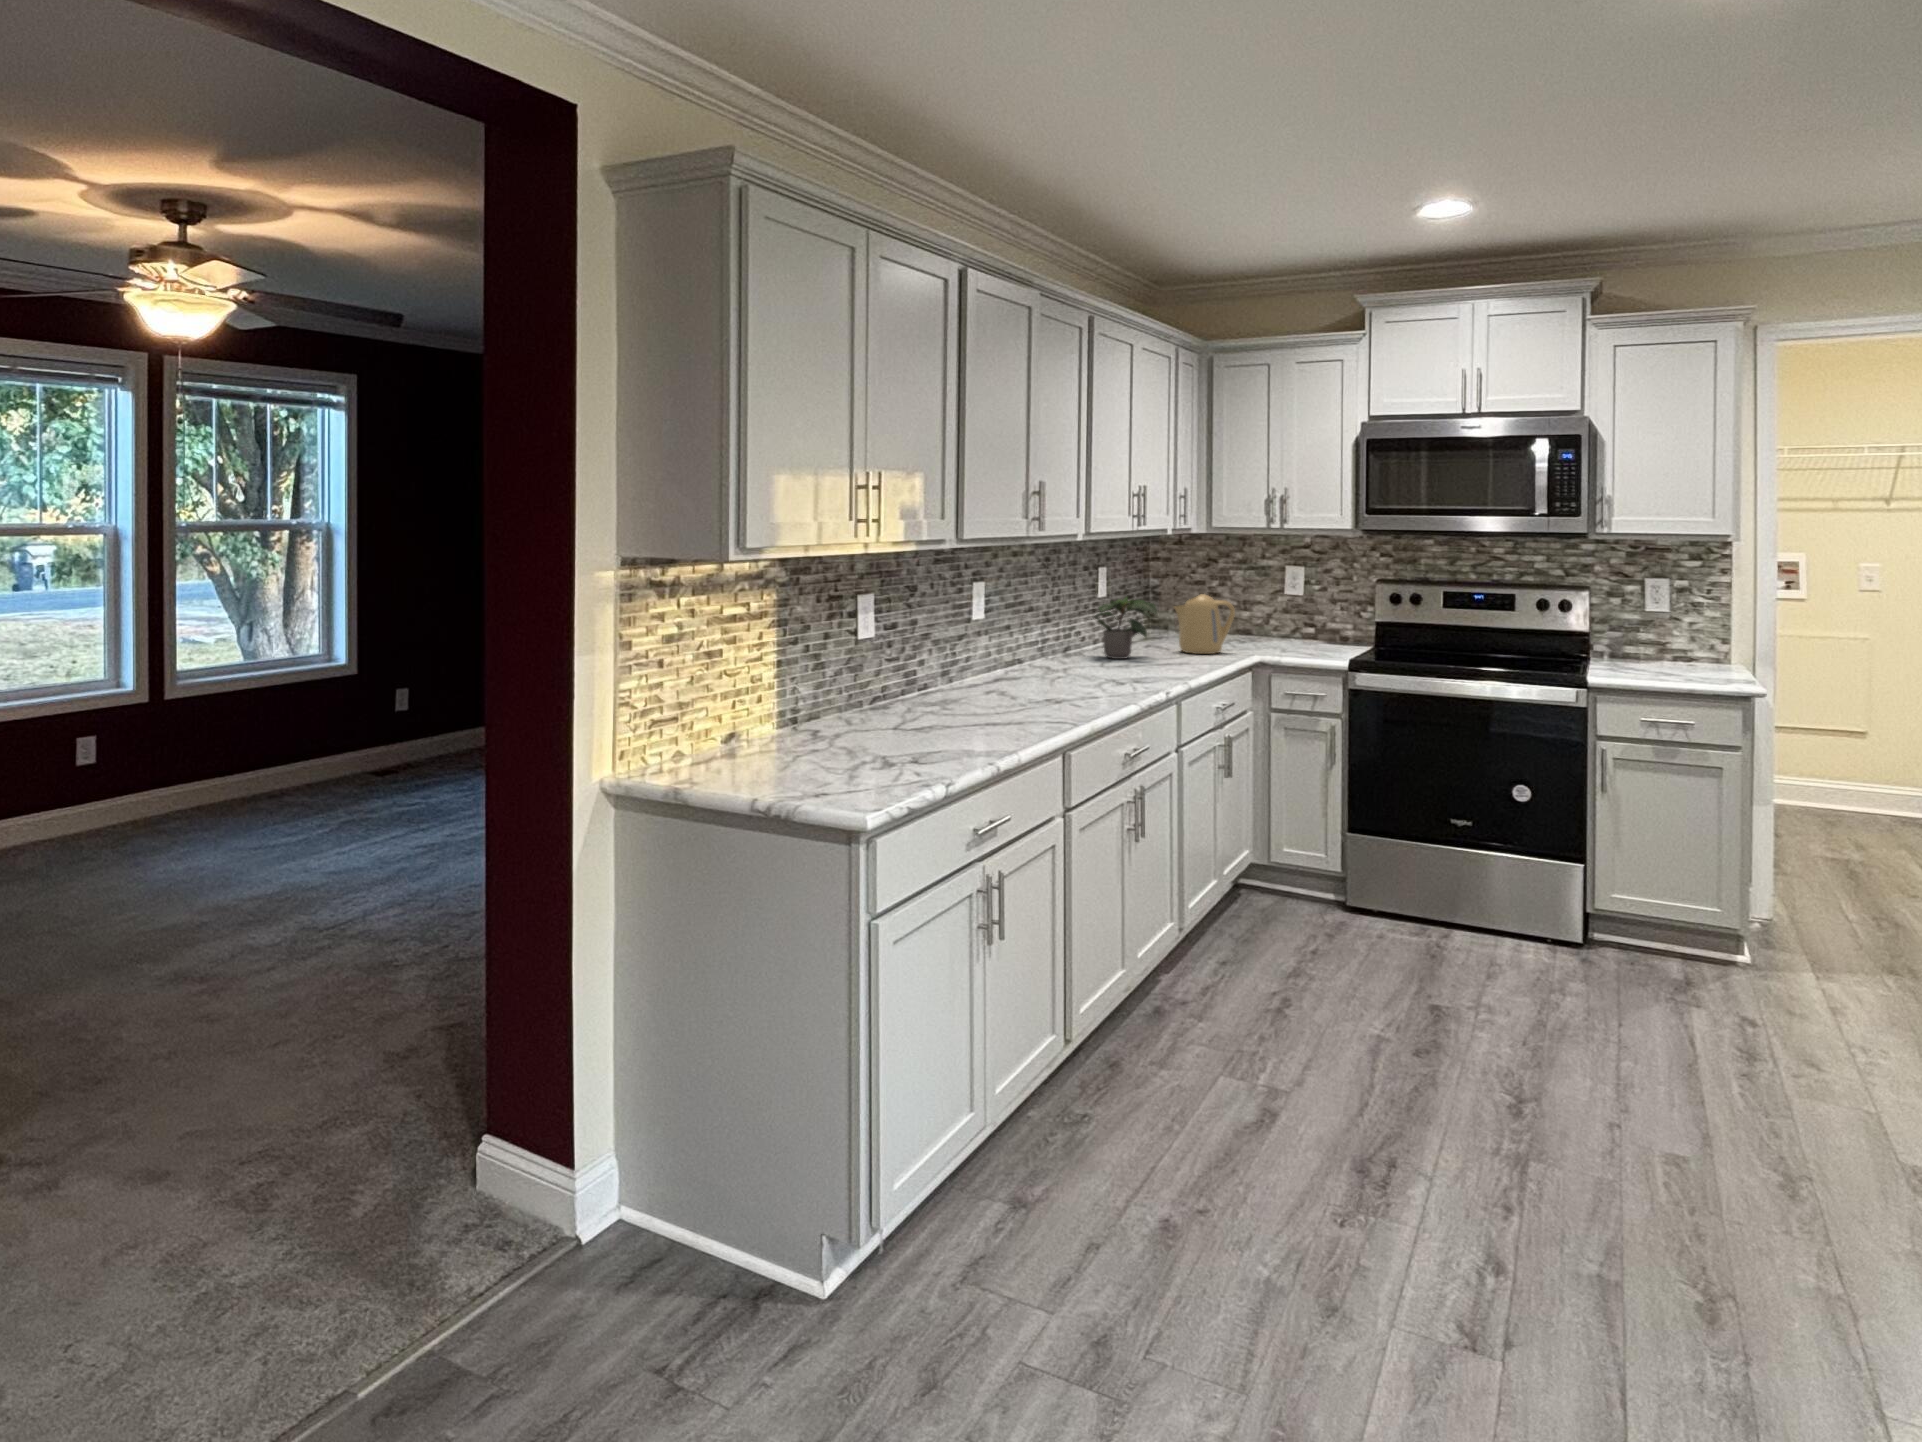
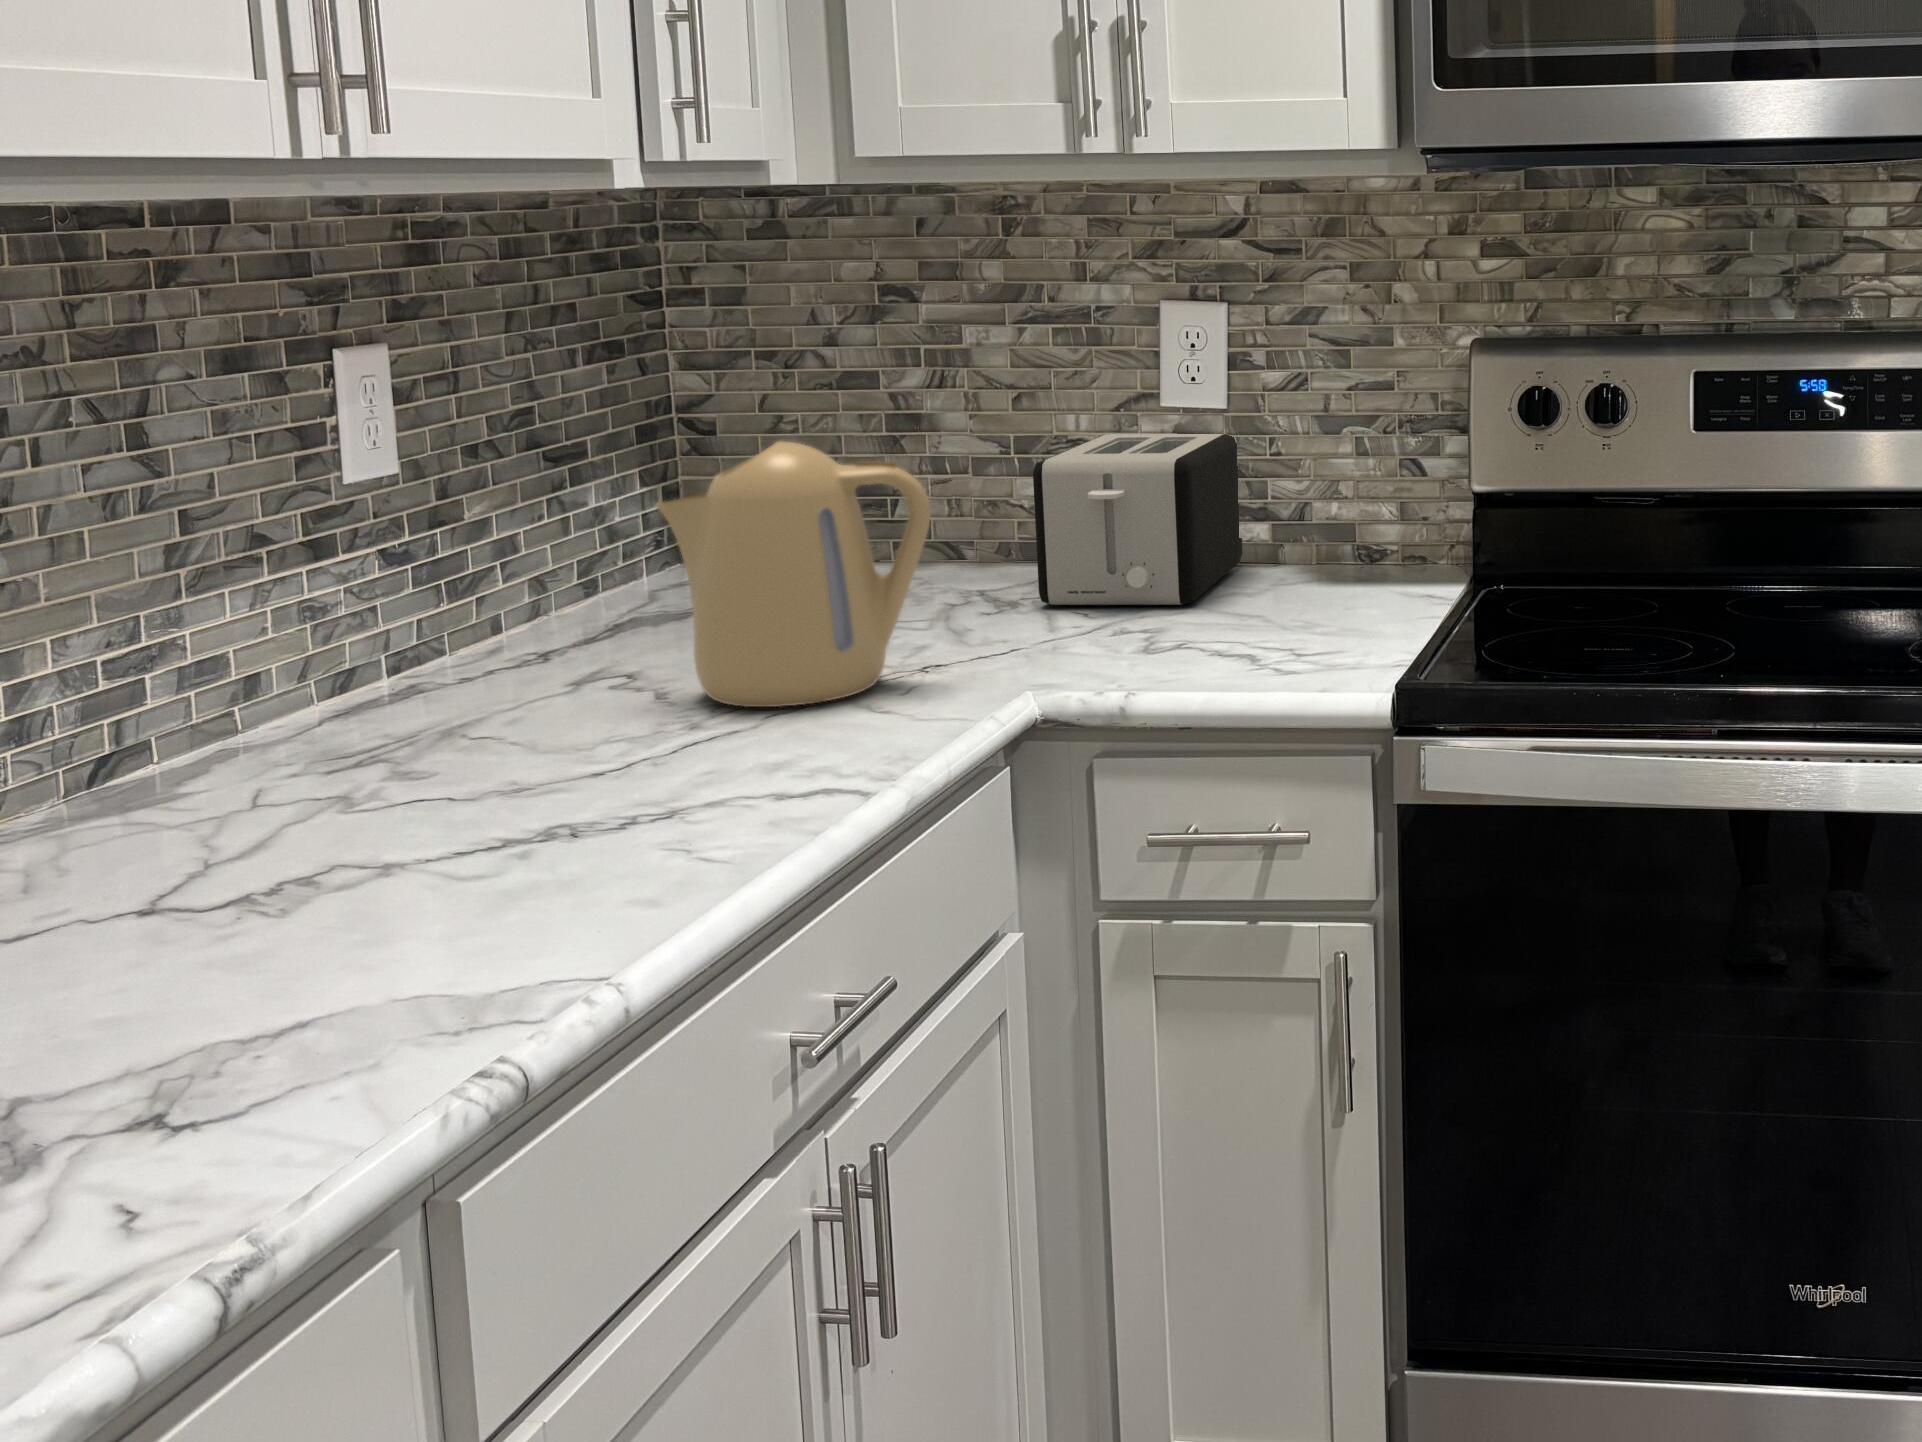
potted plant: present [1095,597,1157,659] -> none [169,483,526,805]
toaster: none [1252,602,1307,646] -> present [1033,433,1243,605]

